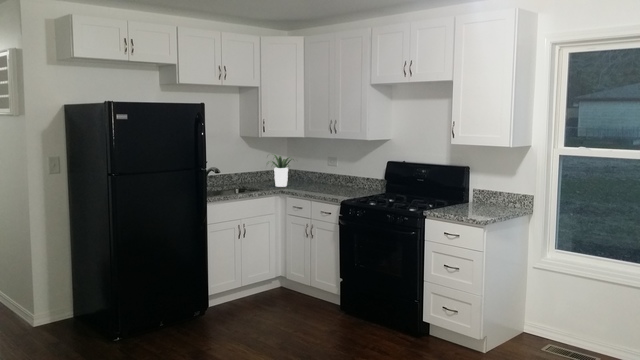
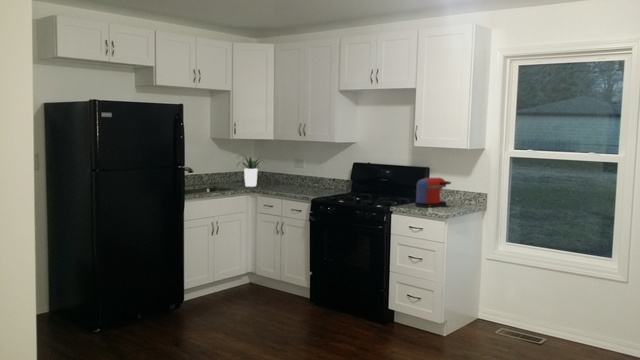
coffee maker: none [452,178,492,211] -> present [415,178,451,207]

